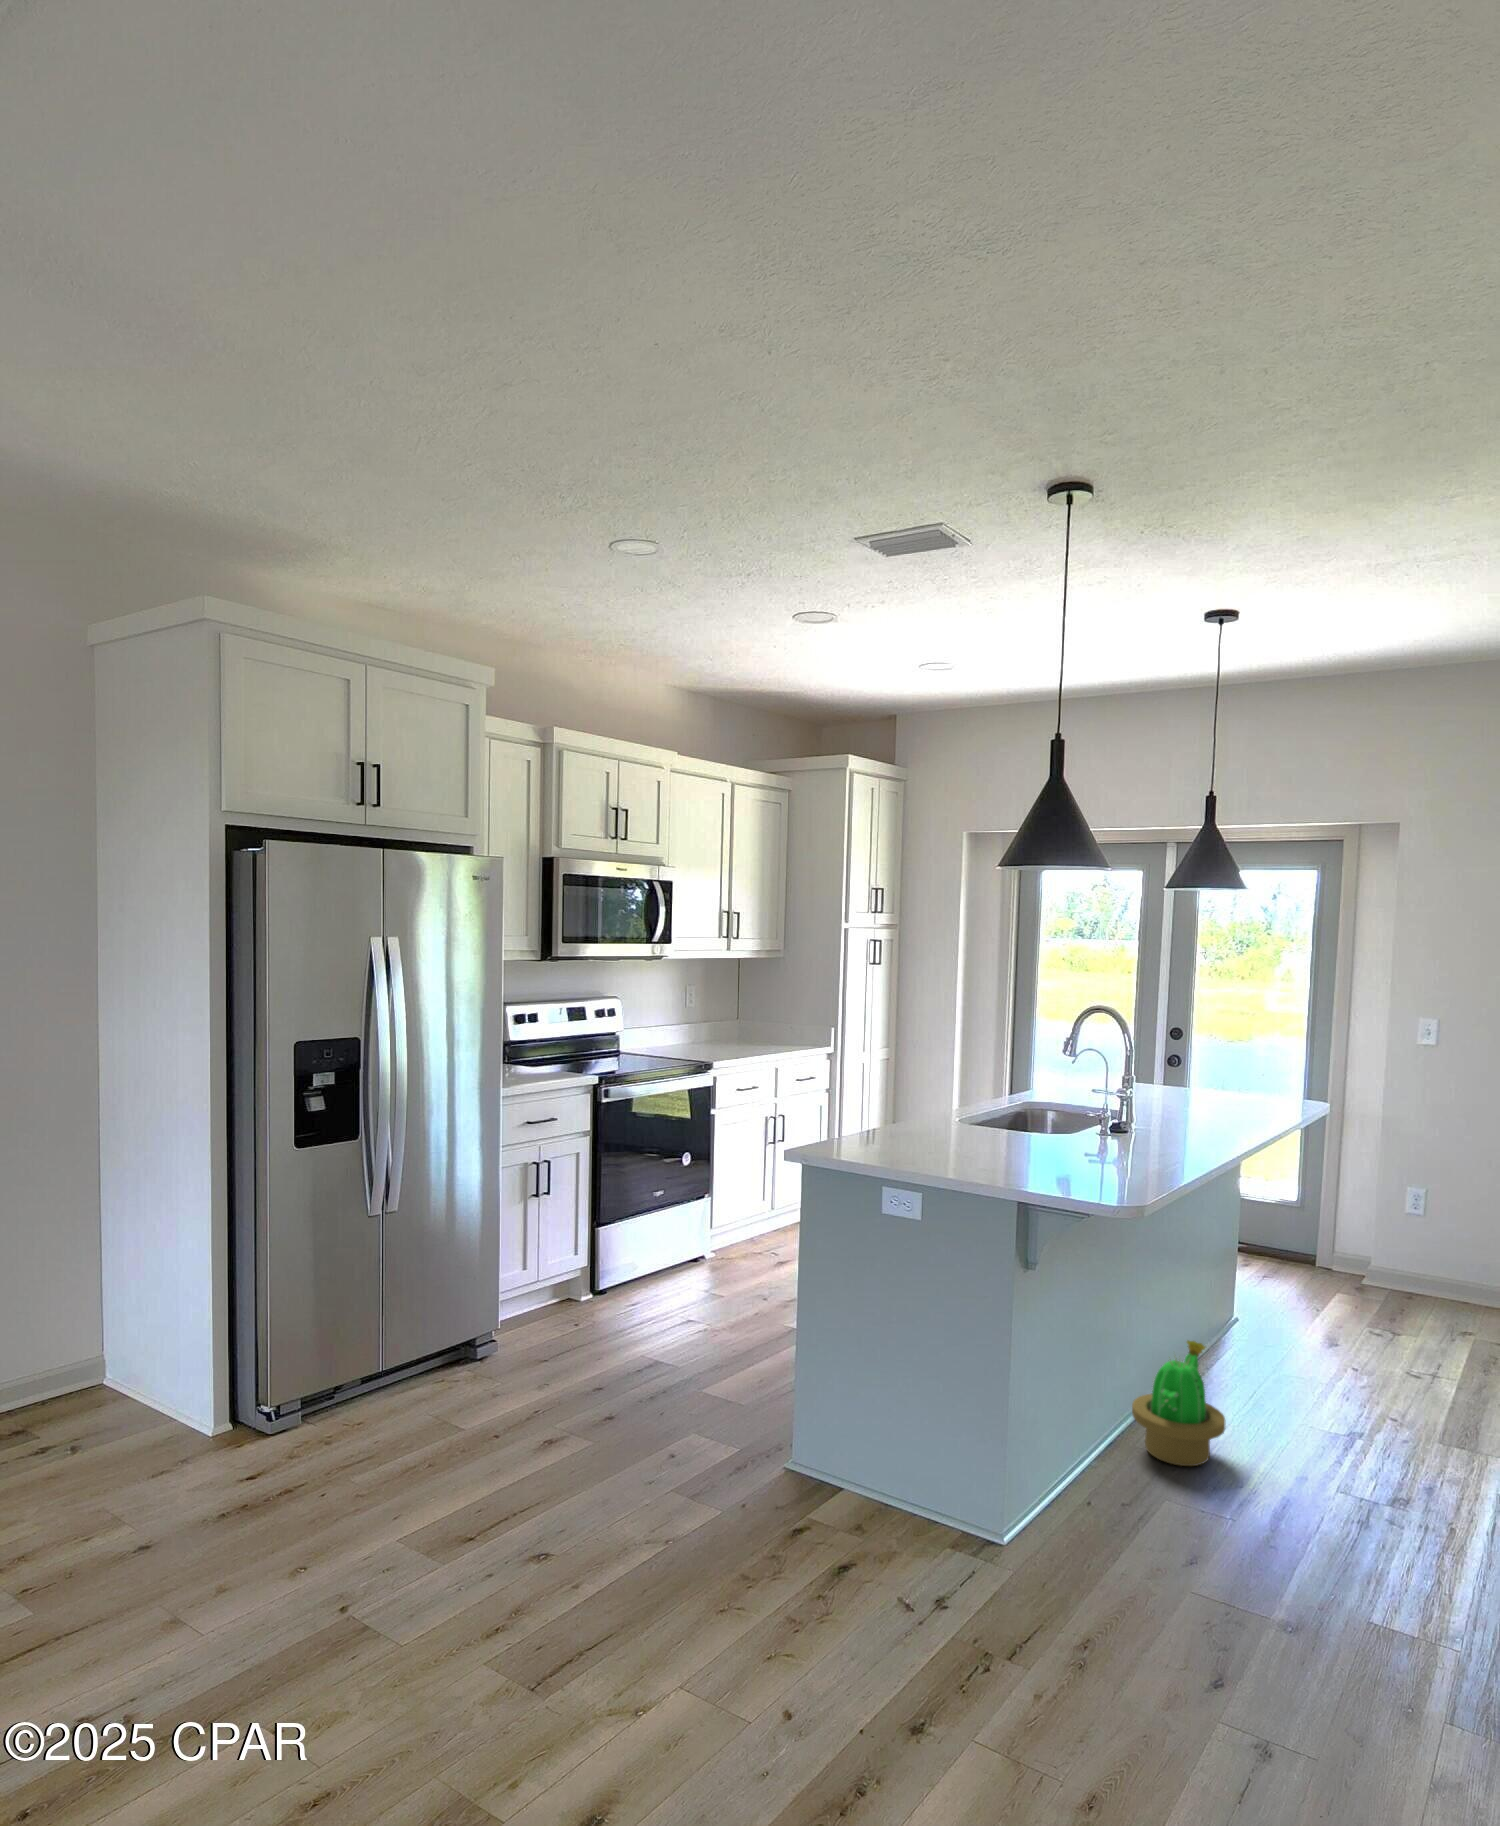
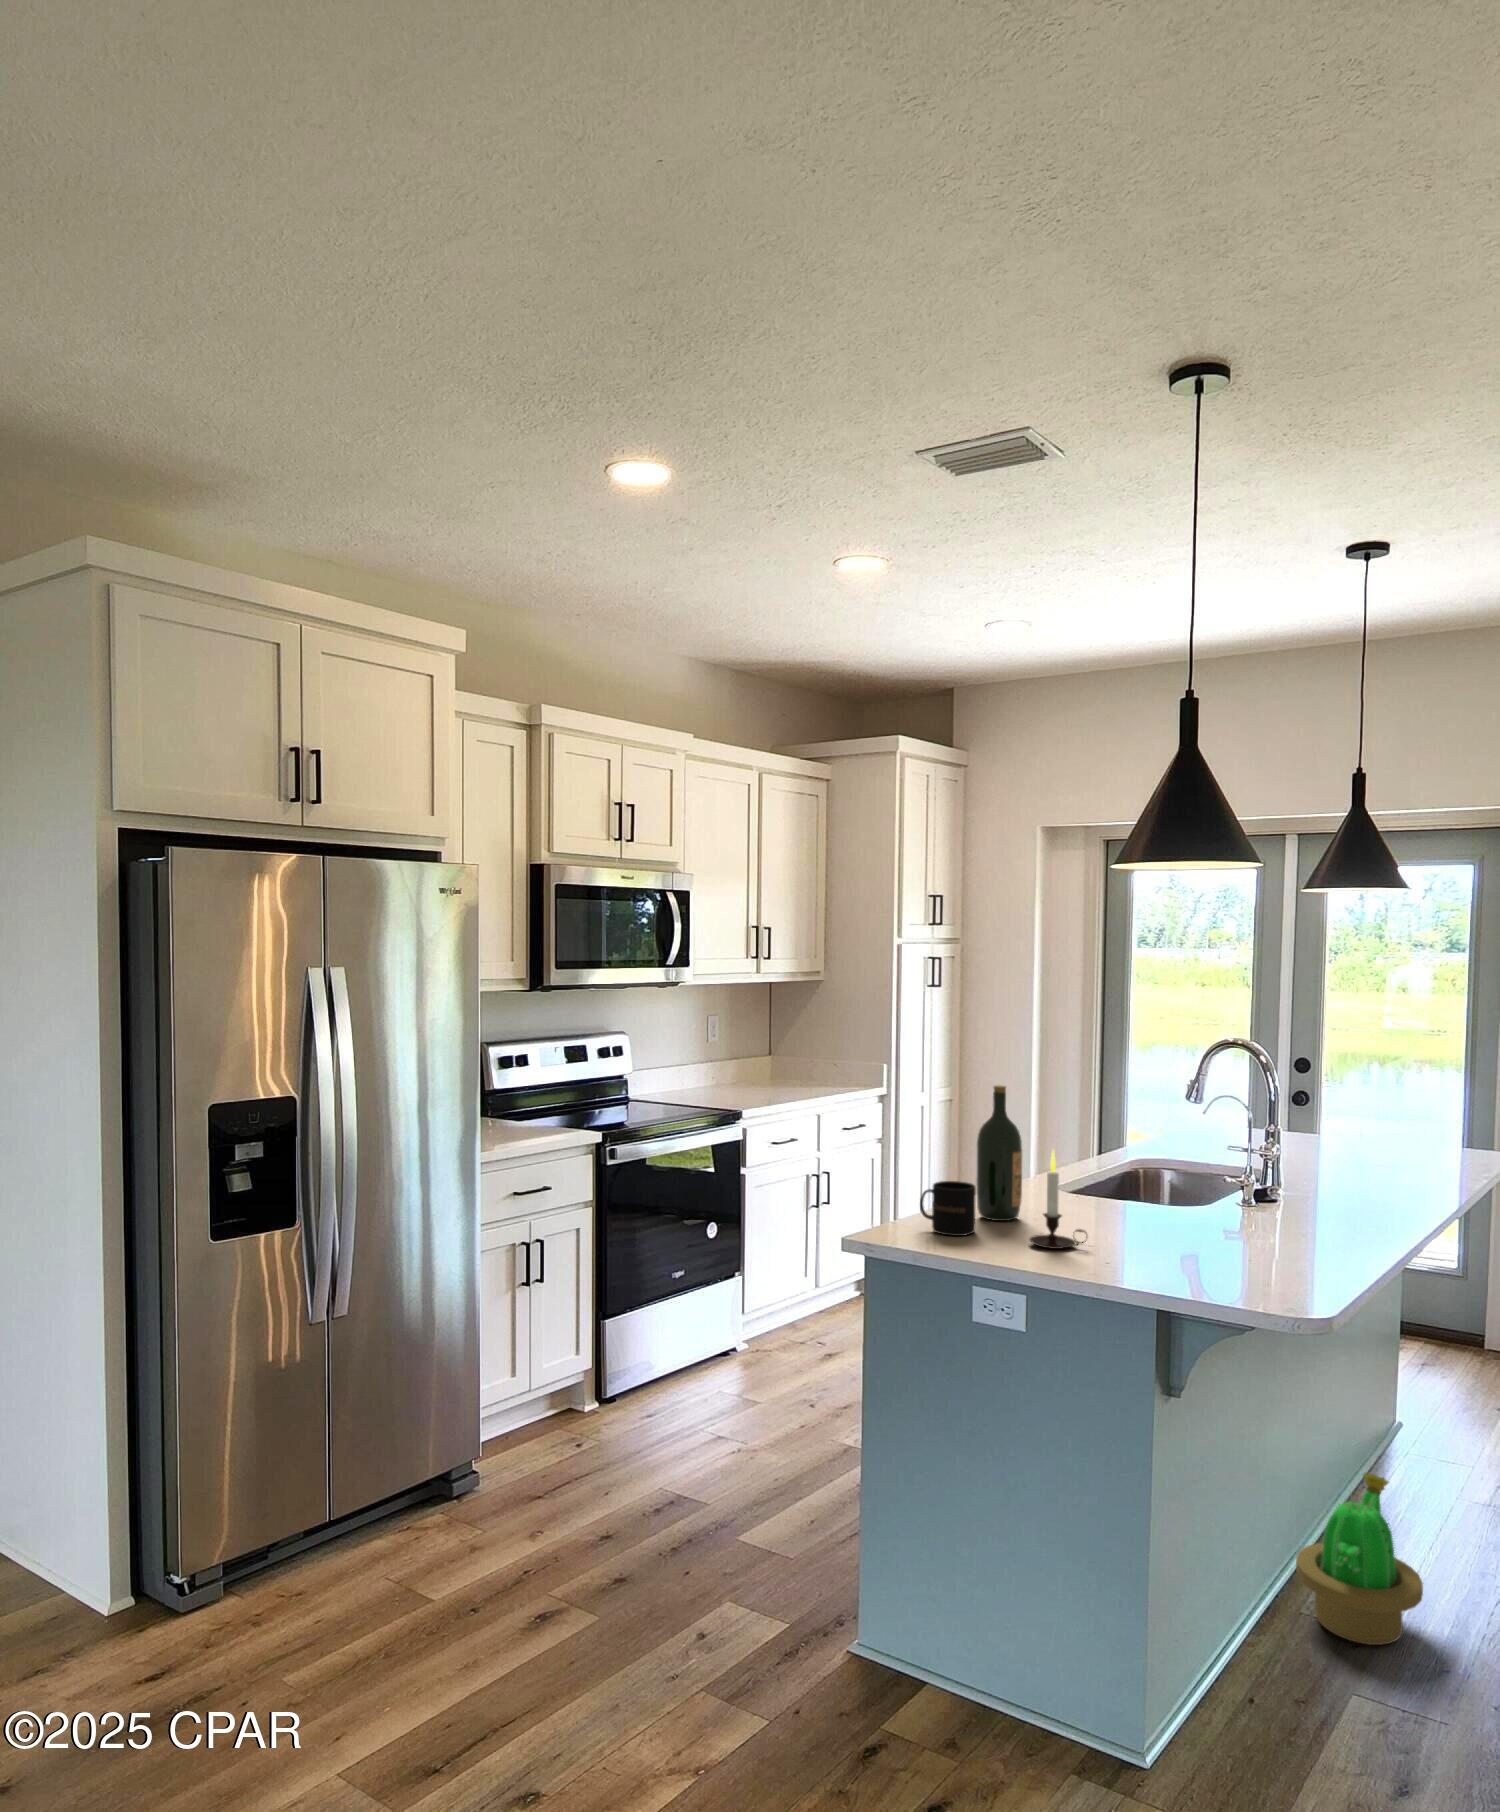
wine bottle: none [892,1037,928,1141] -> present [976,1085,1022,1221]
candle: none [928,1083,972,1159] -> present [1030,1150,1086,1249]
mug: none [847,1109,890,1150] -> present [920,1181,976,1236]

